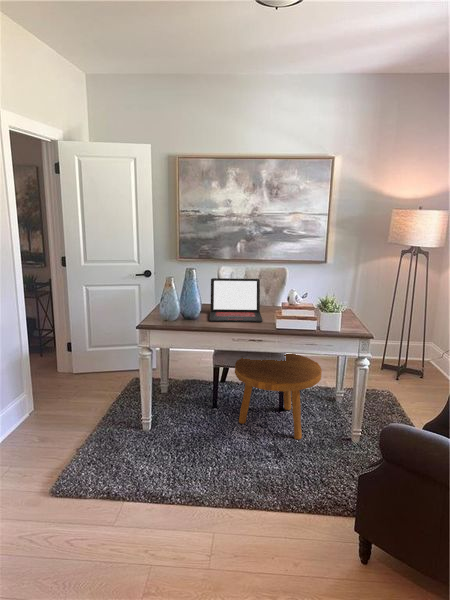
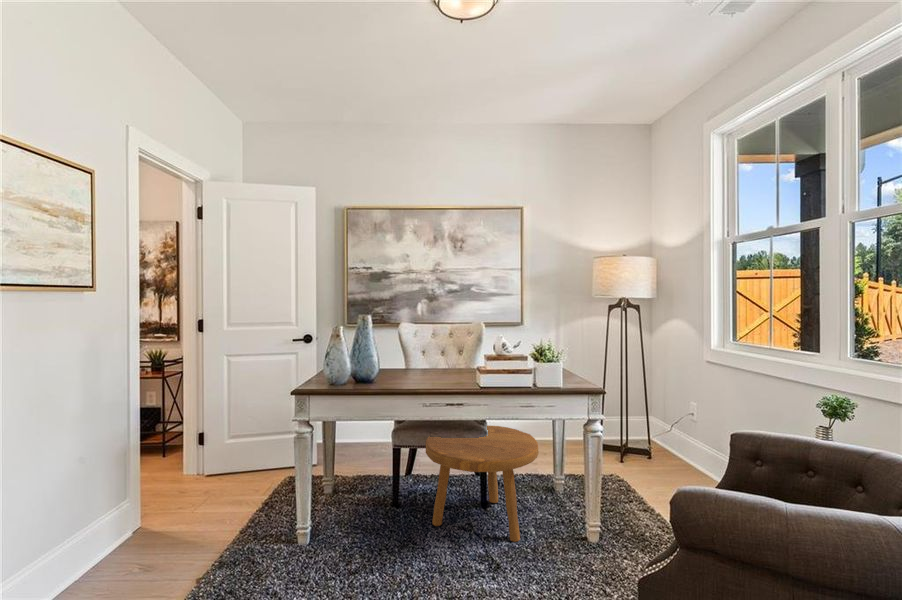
laptop: present [209,278,263,322] -> none [392,331,461,383]

